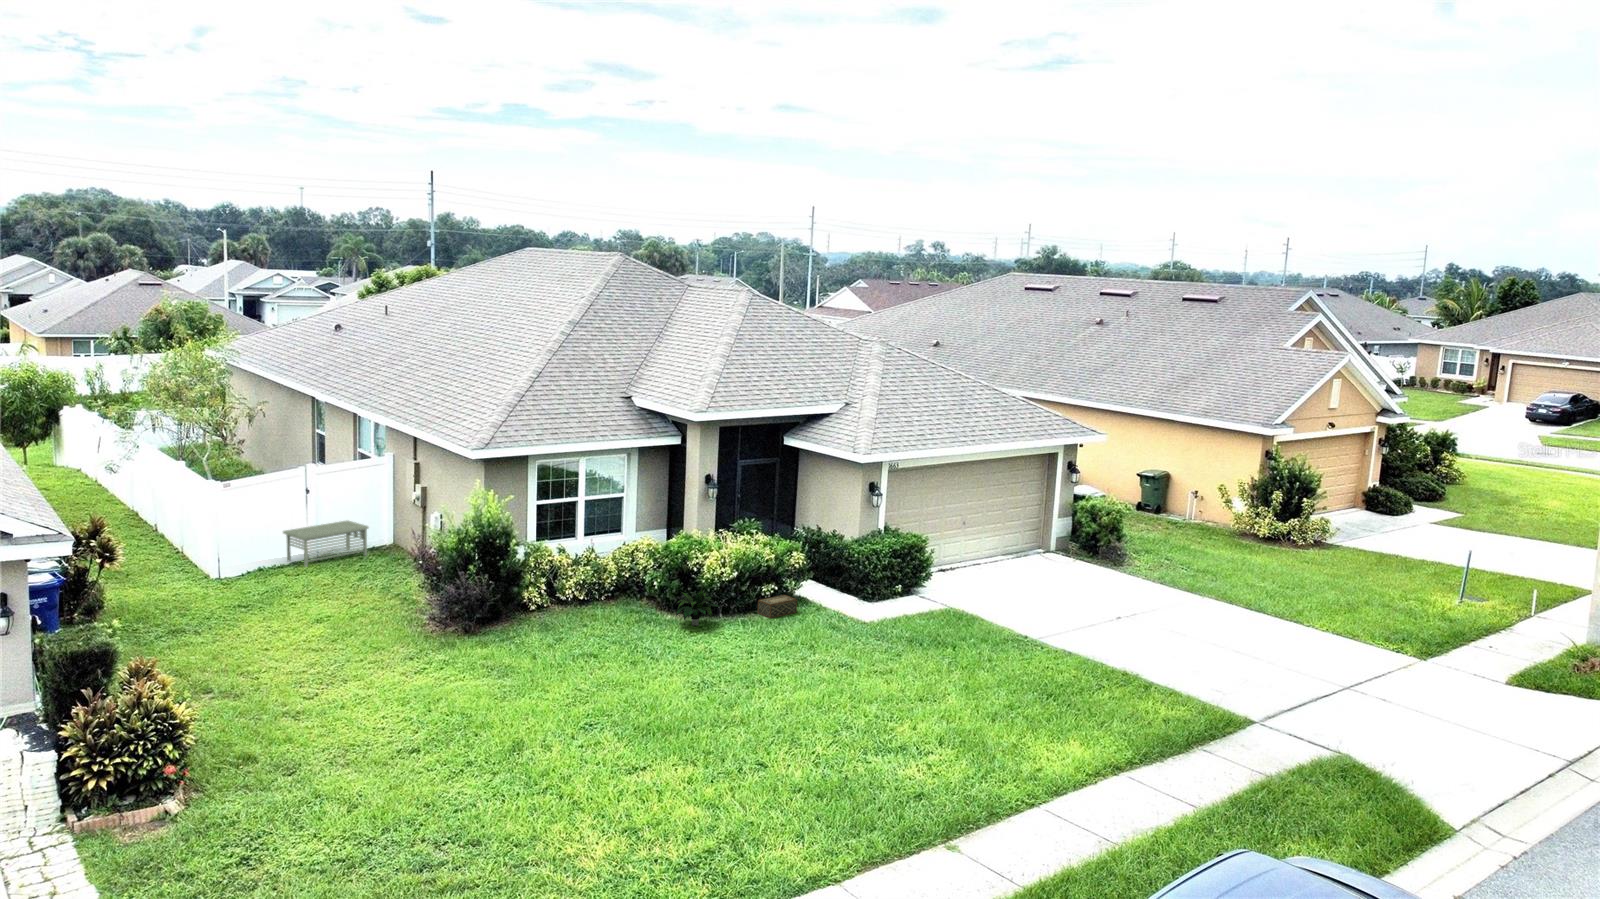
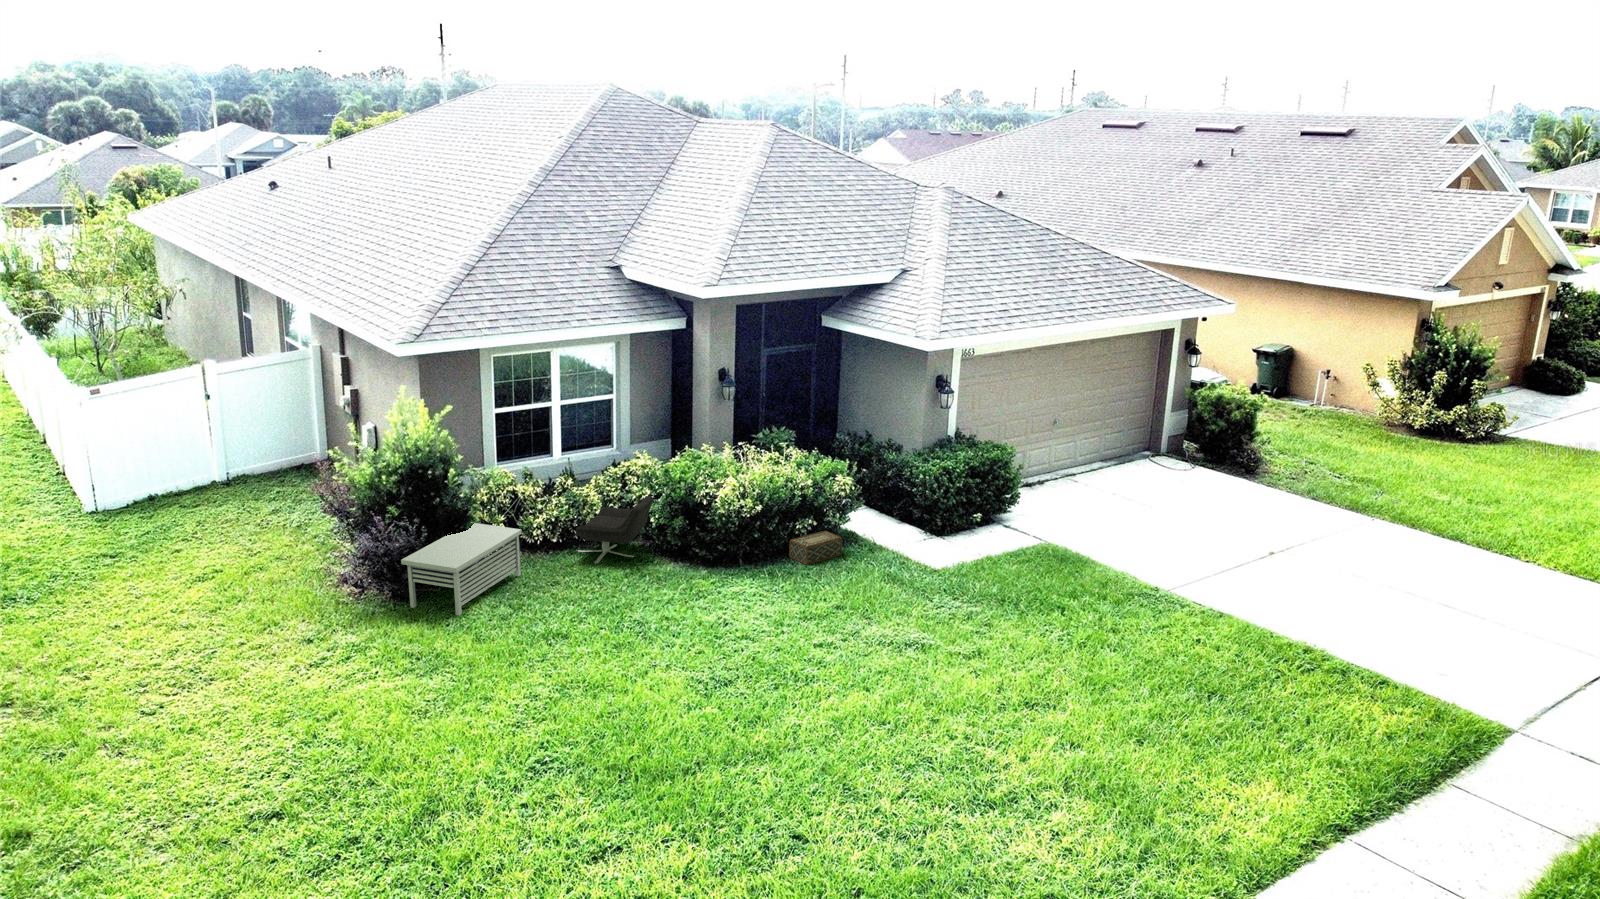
storage bench: present [283,521,368,567] -> present [401,523,522,616]
lounge chair: none [598,565,657,615] -> present [576,496,653,563]
potted plant: present [676,589,720,626] -> none [677,529,741,579]

